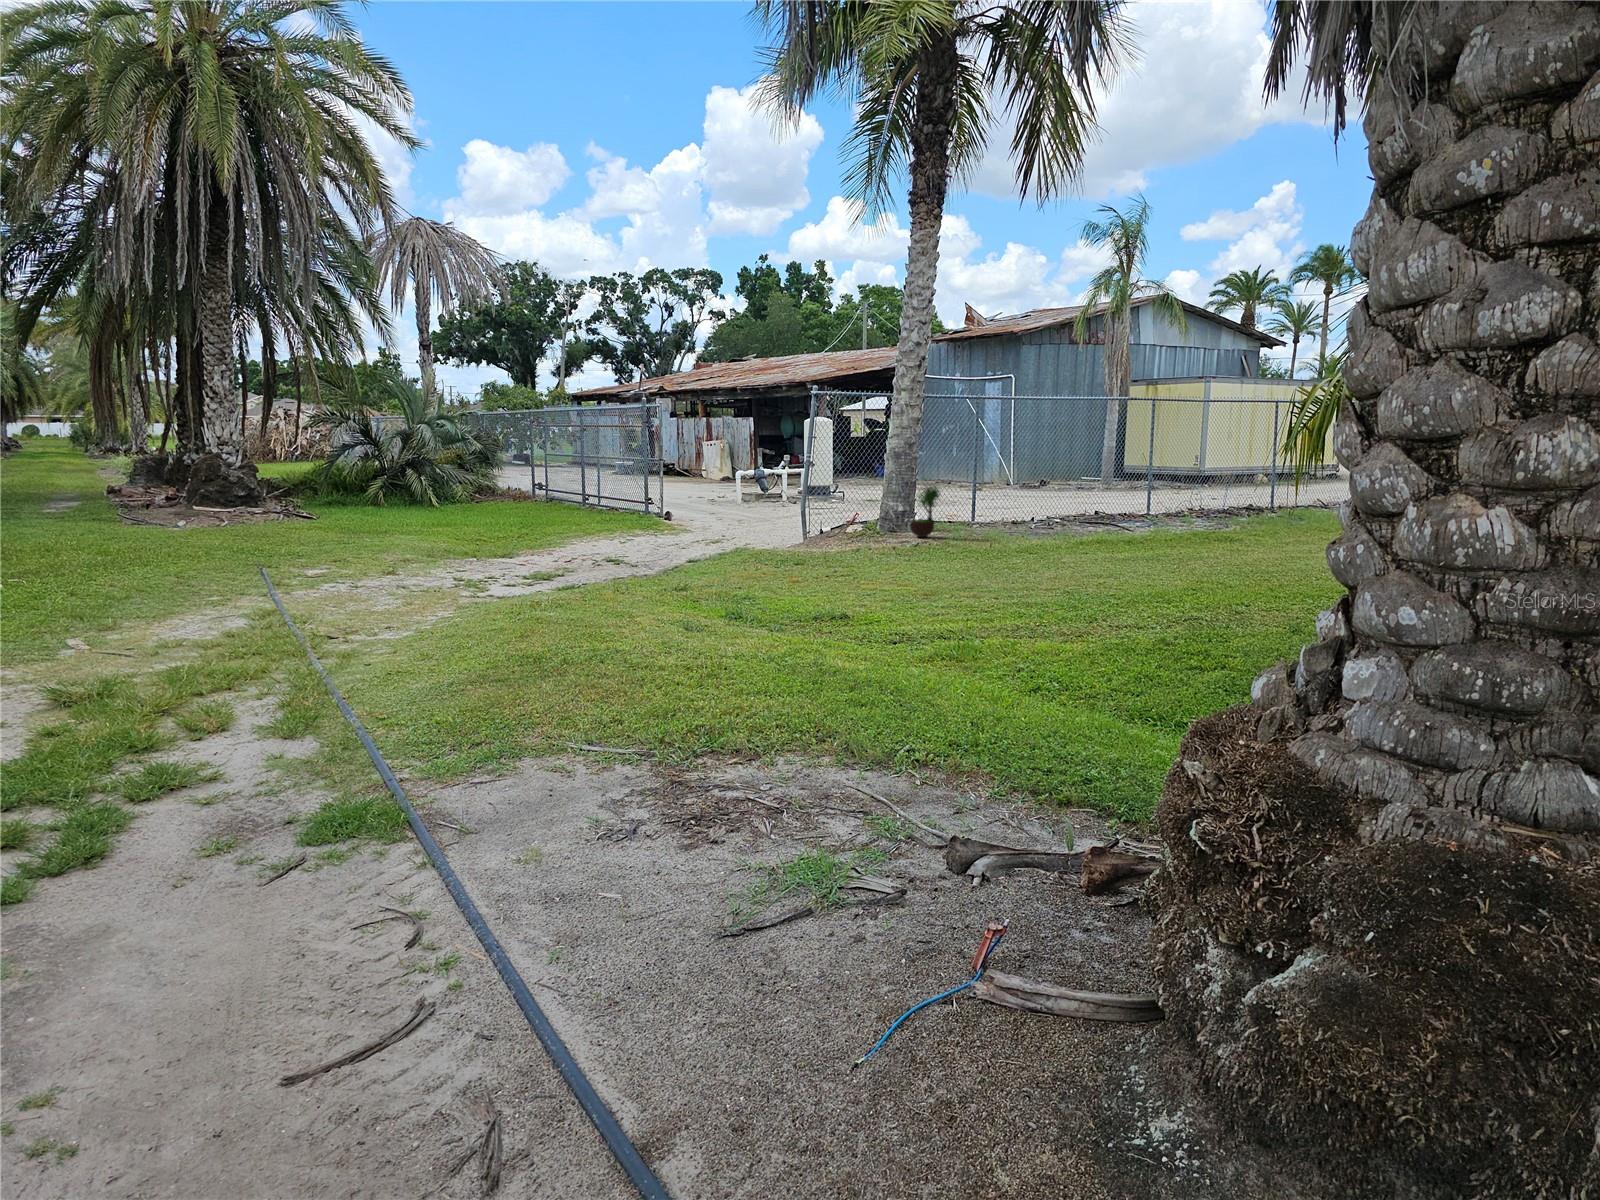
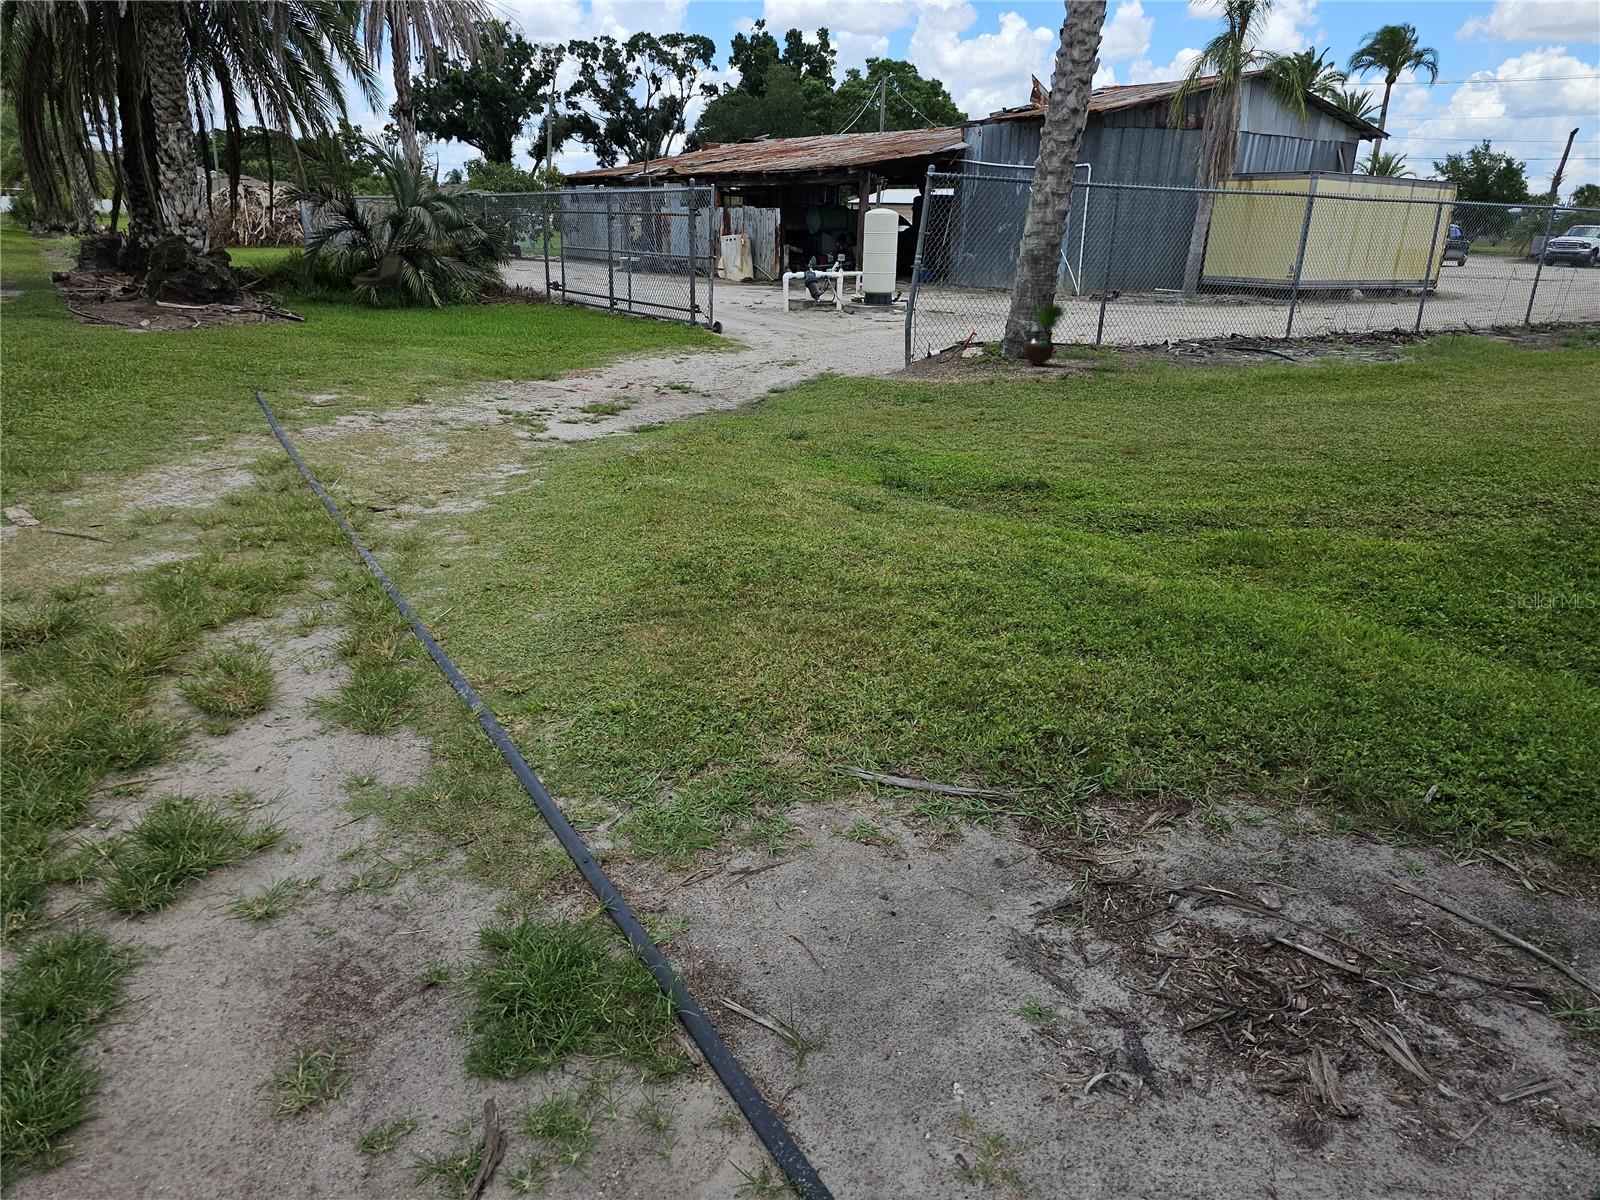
lounge chair: none [361,465,412,510] -> present [352,255,408,308]

